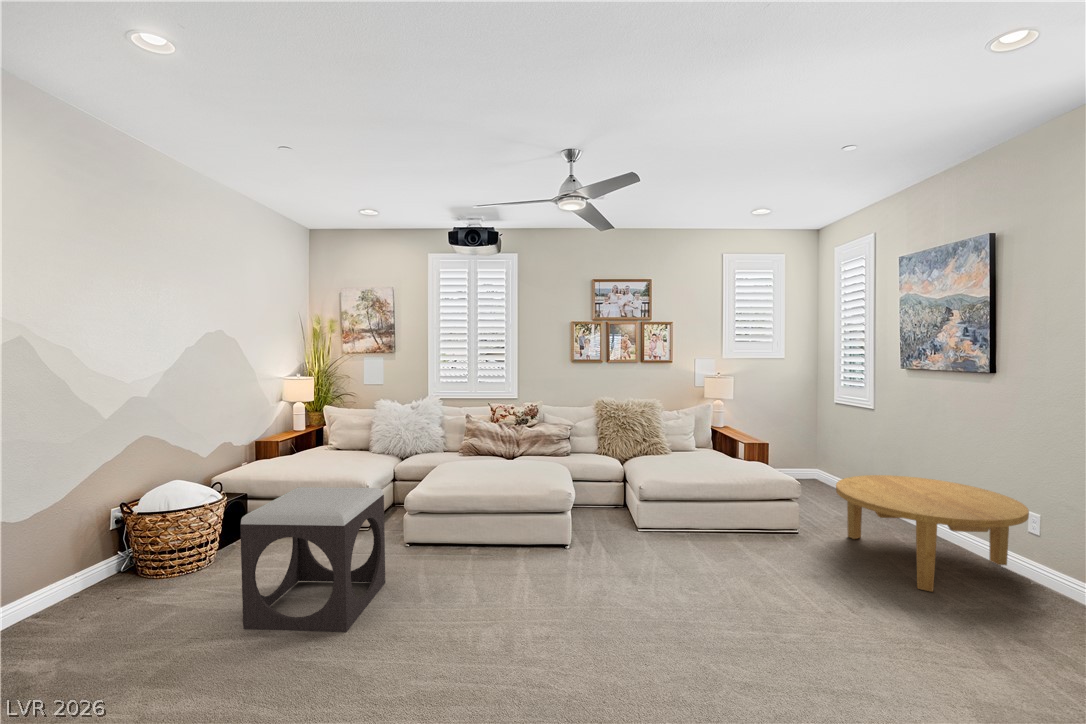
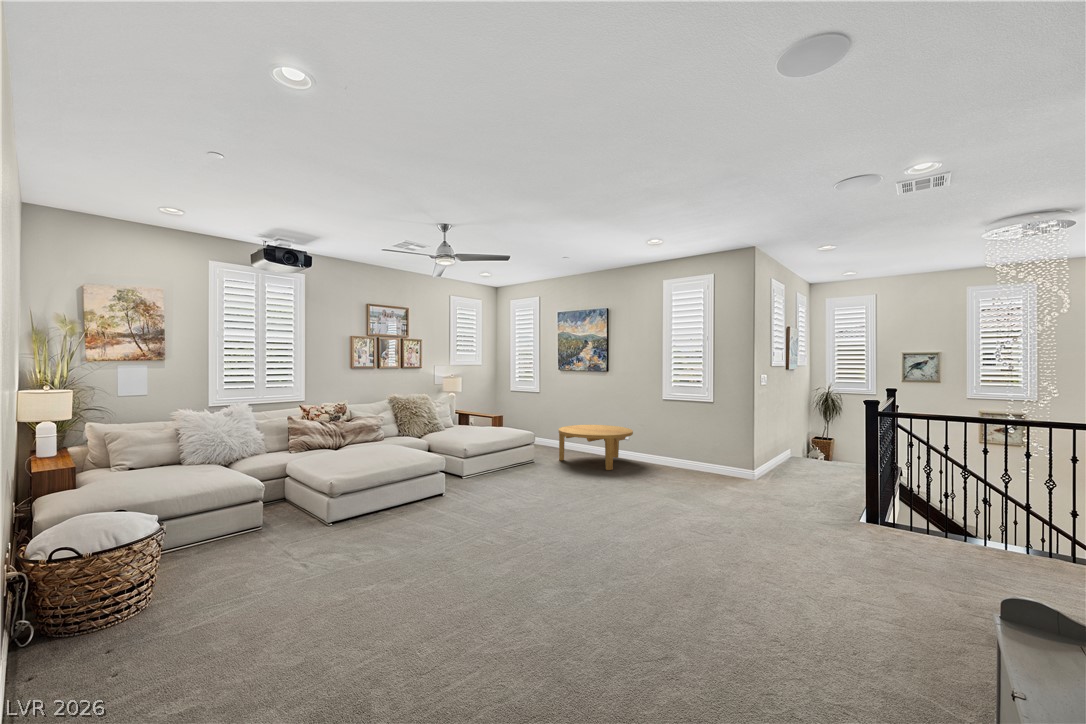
footstool: present [240,487,385,632] -> none [297,464,411,587]

